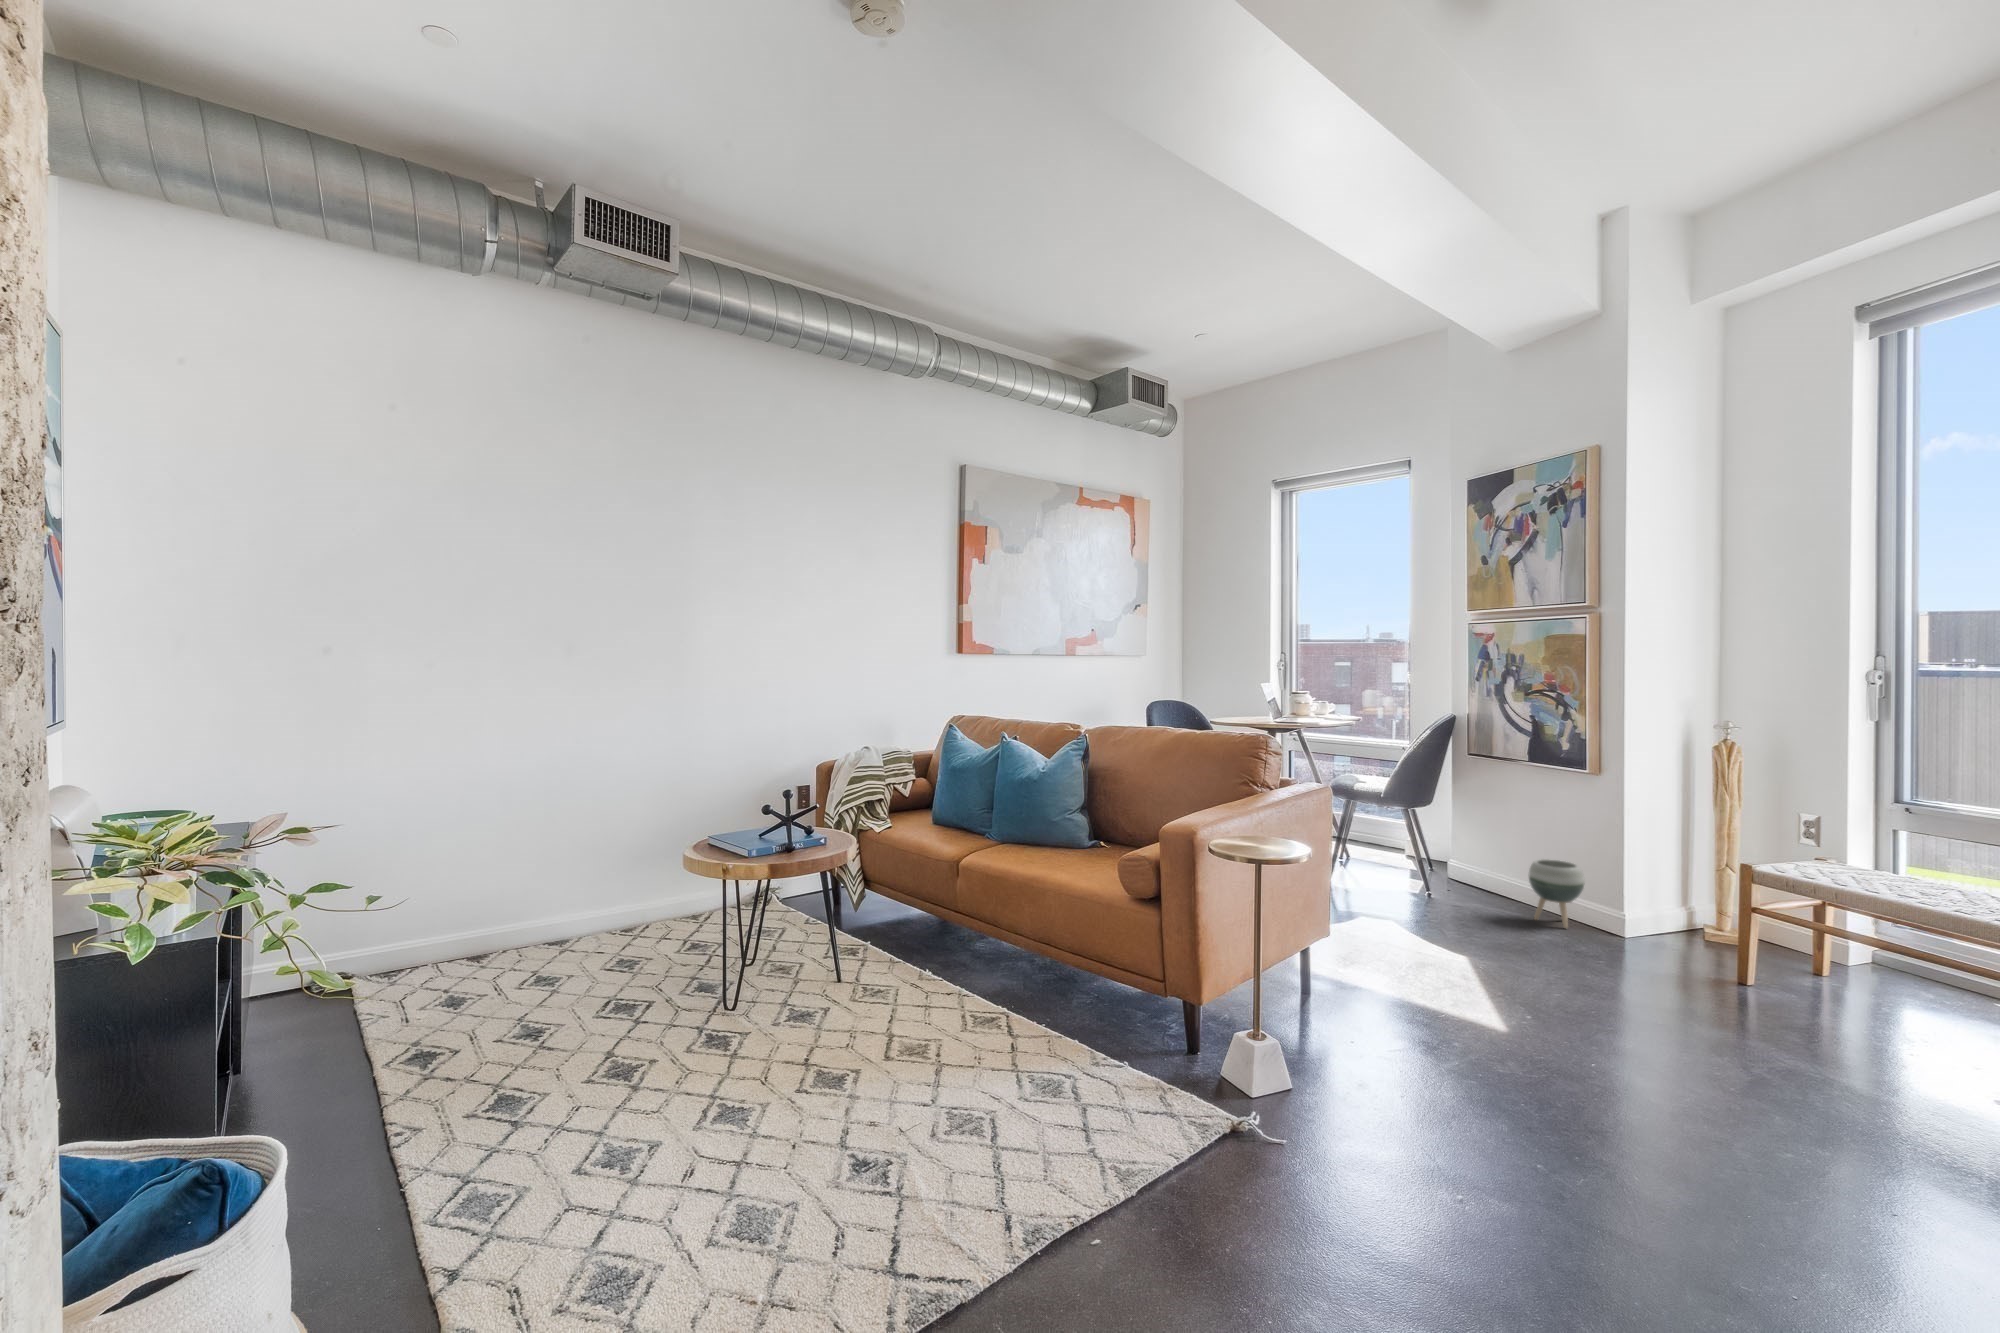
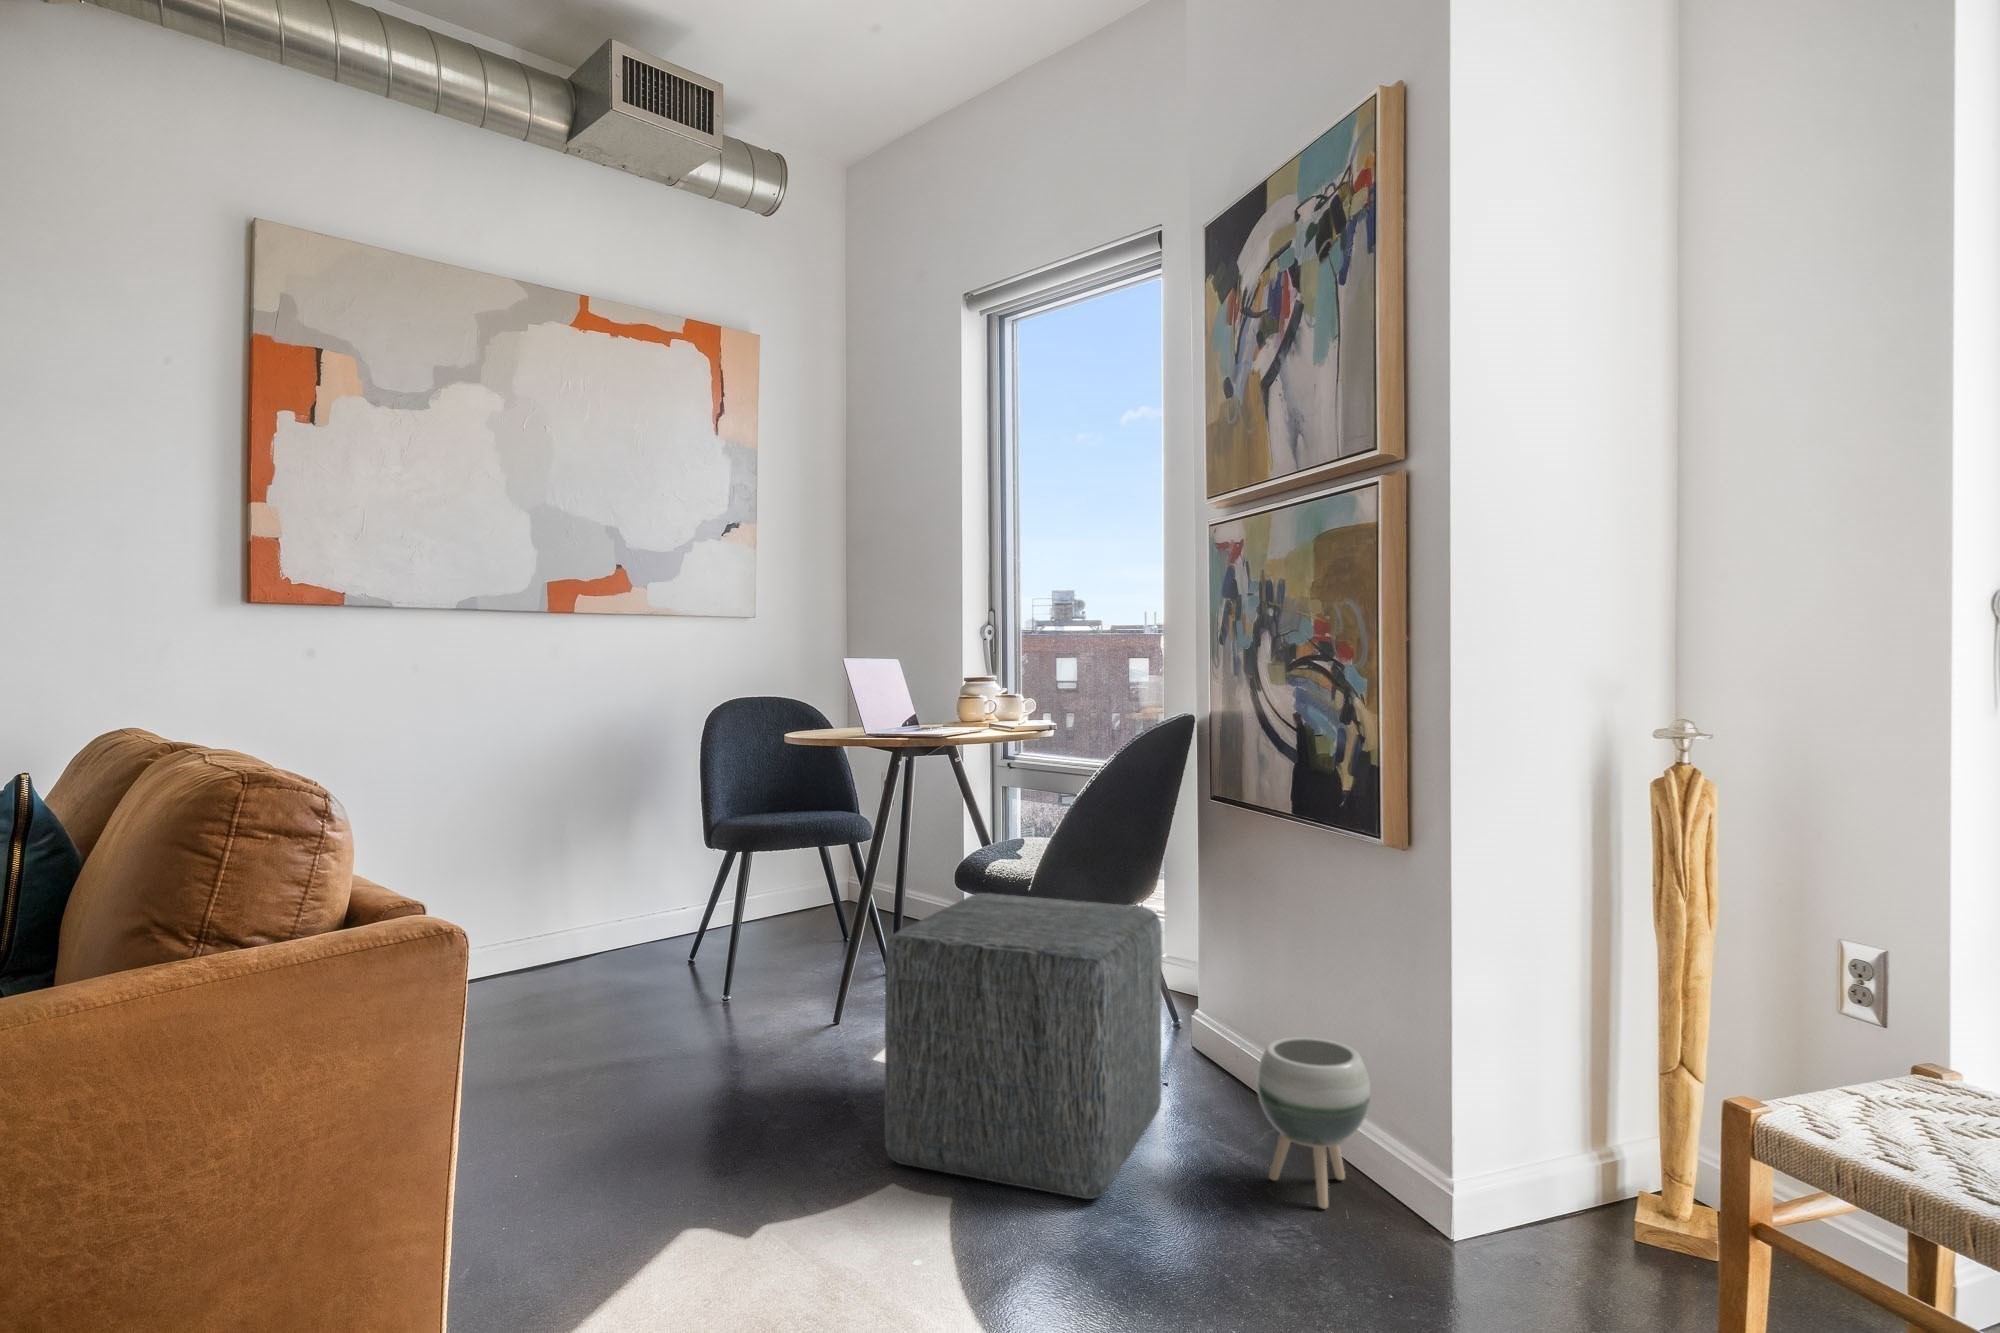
ottoman: none [1357,799,1473,924] -> present [885,893,1162,1199]

